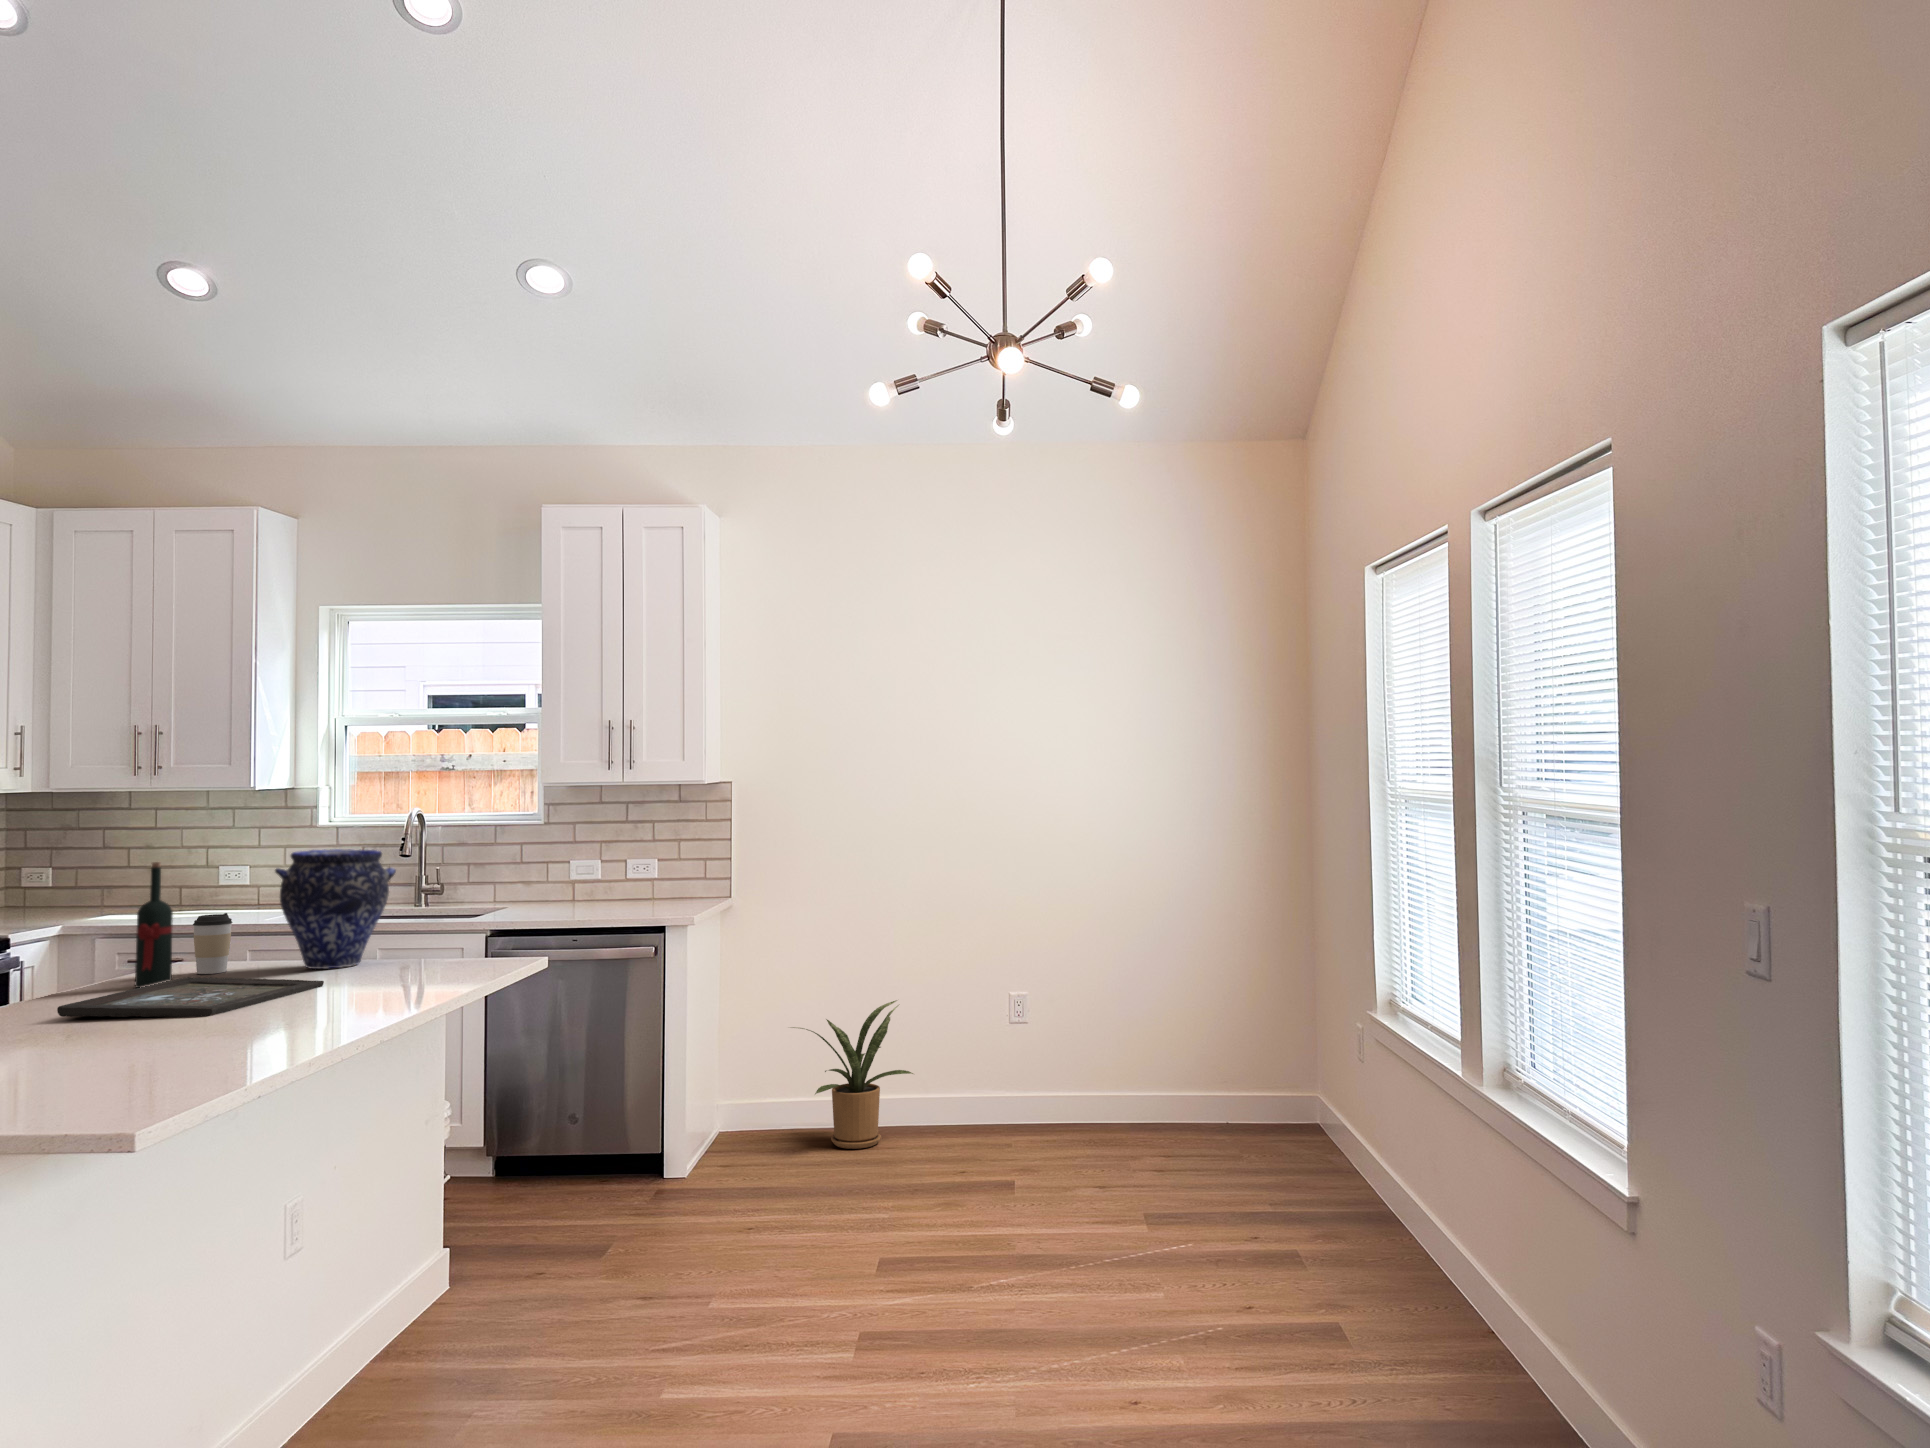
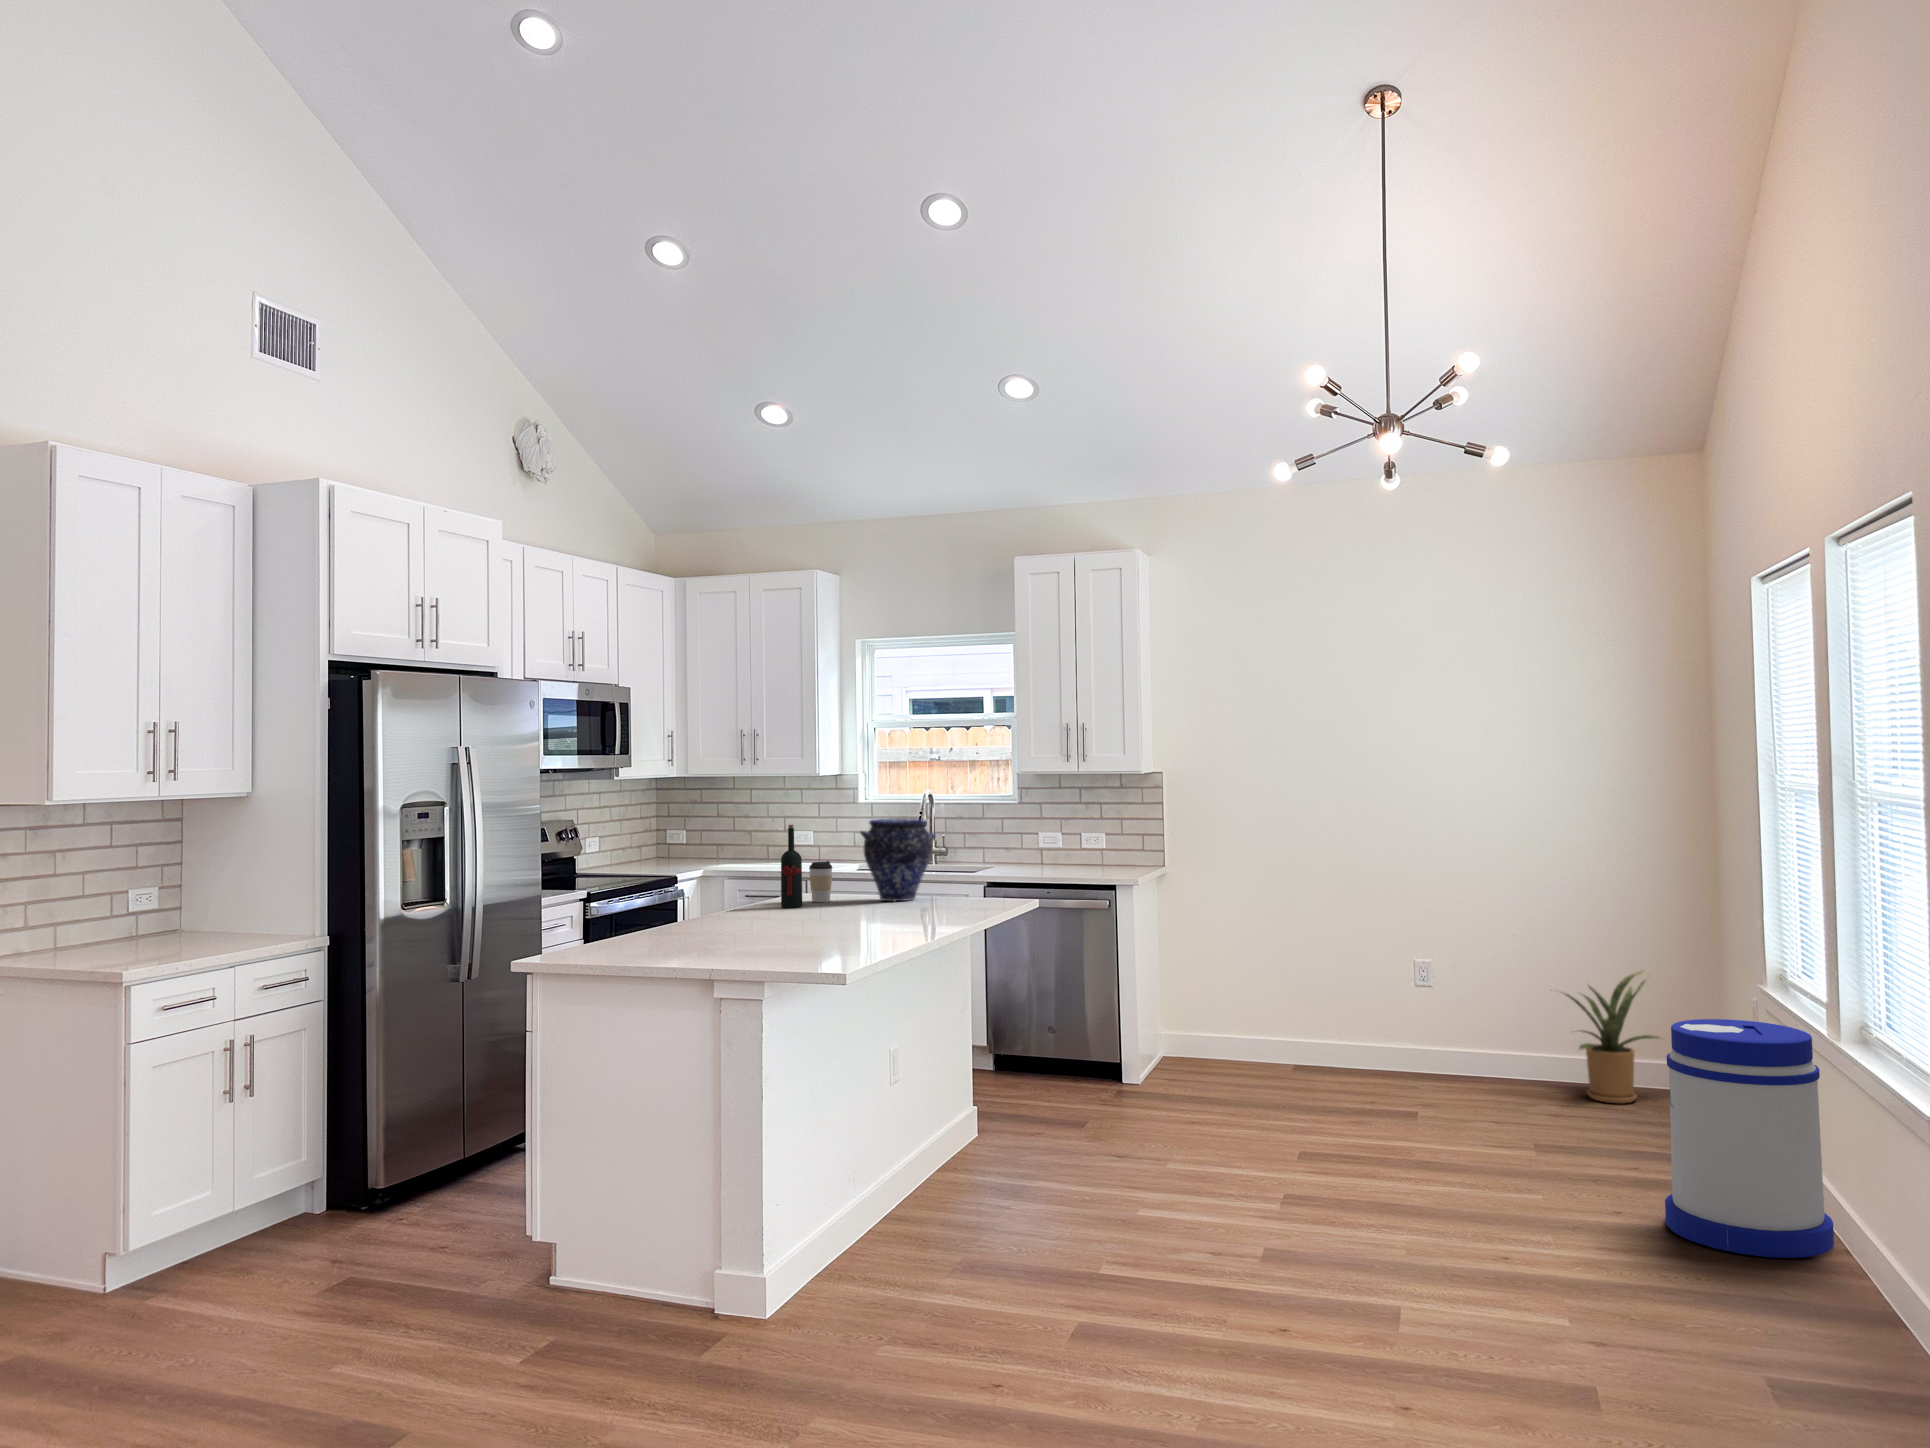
tray: present [57,977,324,1017] -> none [755,901,901,924]
house plant: present [792,1000,913,1149] -> present [1565,971,1659,1103]
trash can: none [1308,1065,1485,1352] -> present [1665,1019,1834,1258]

